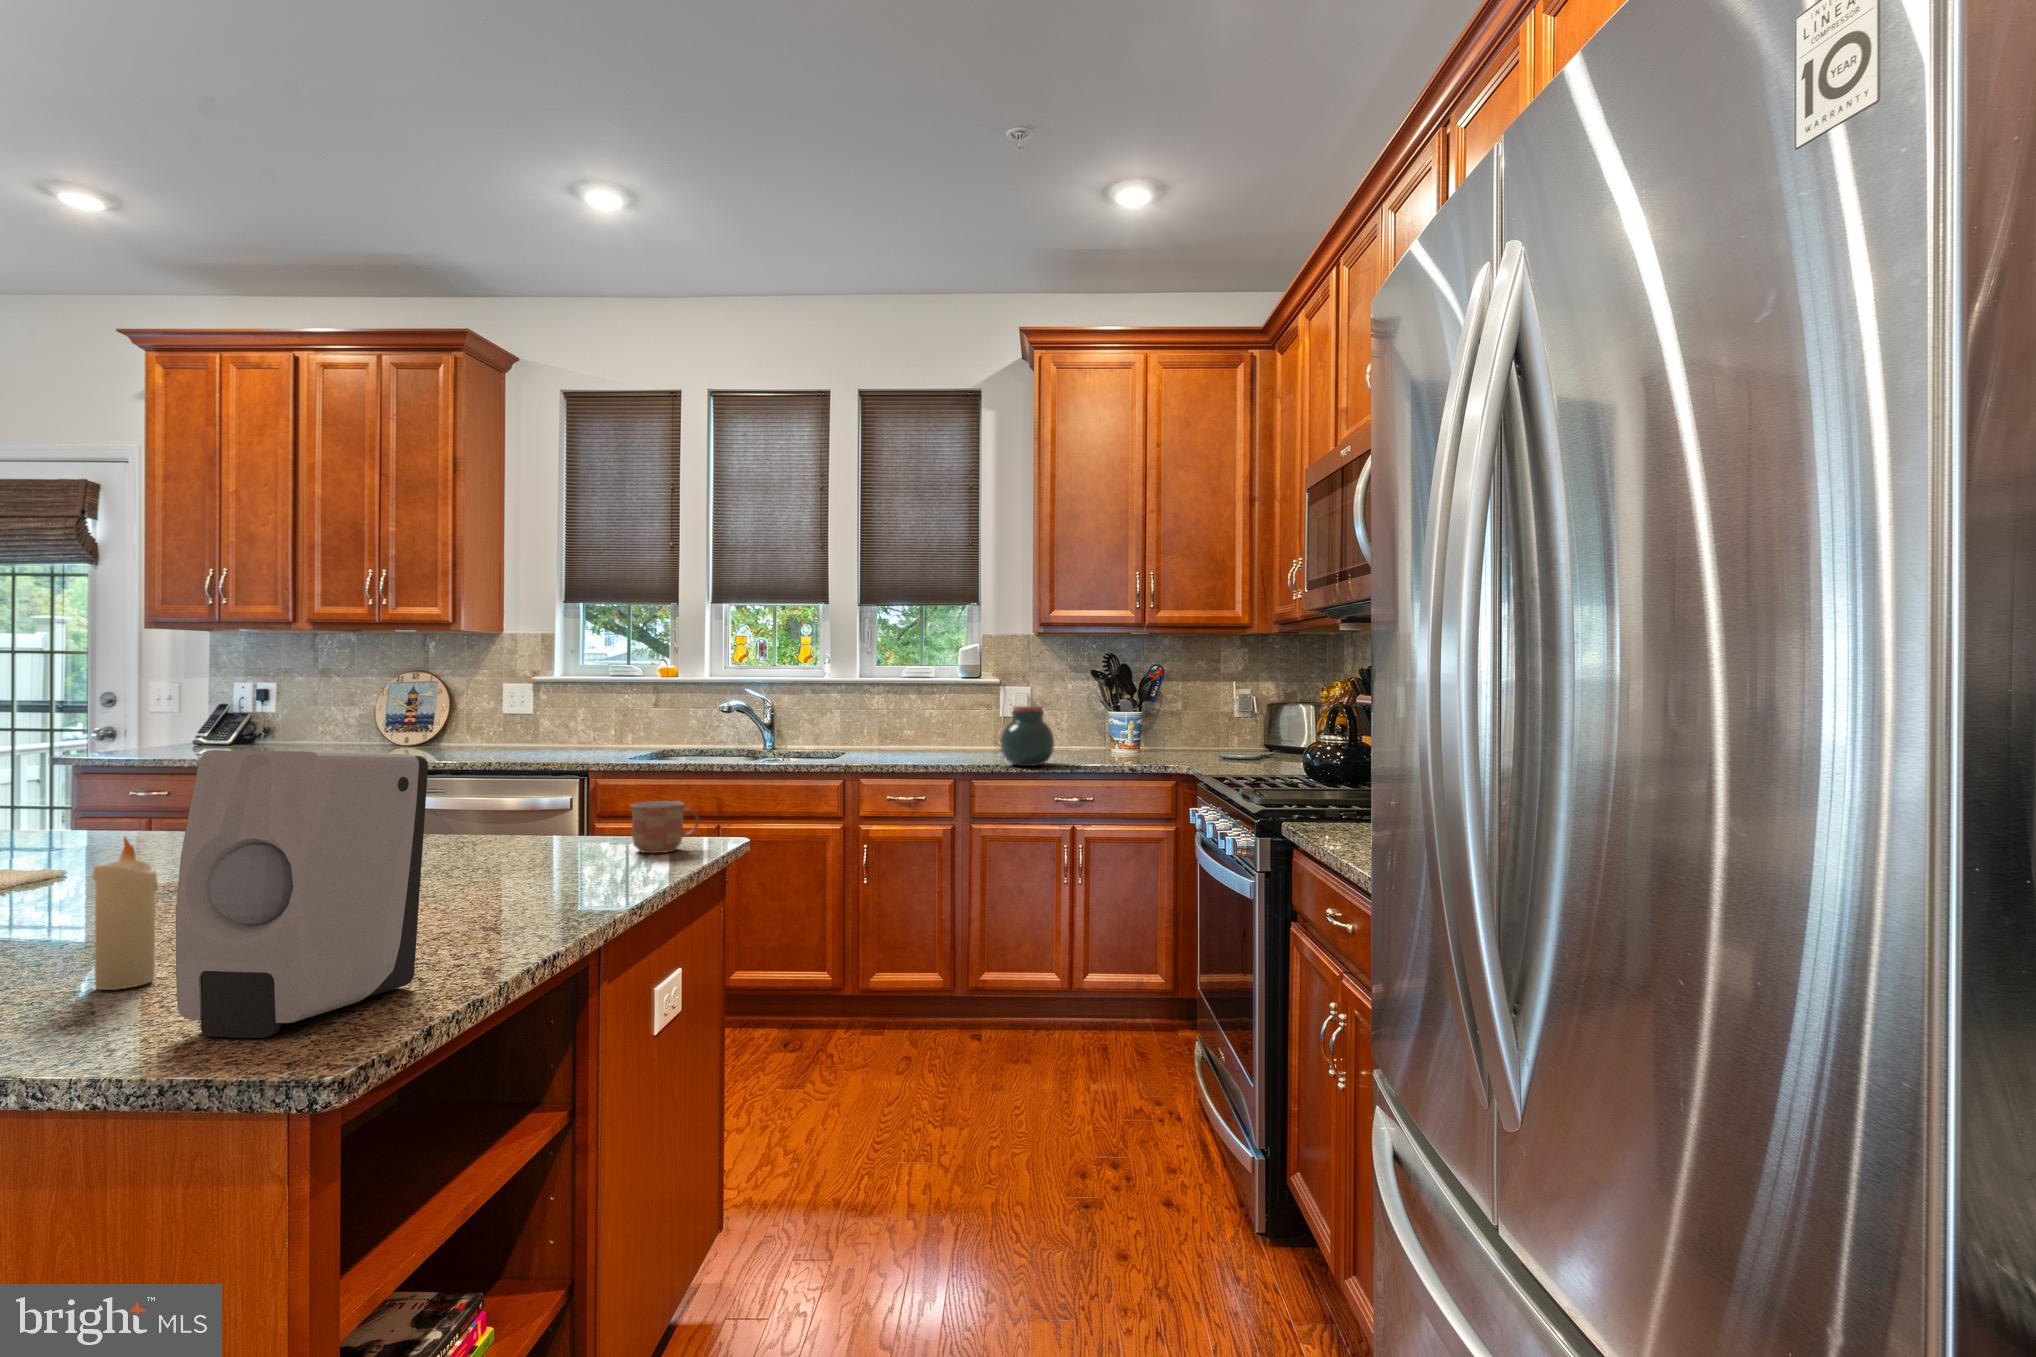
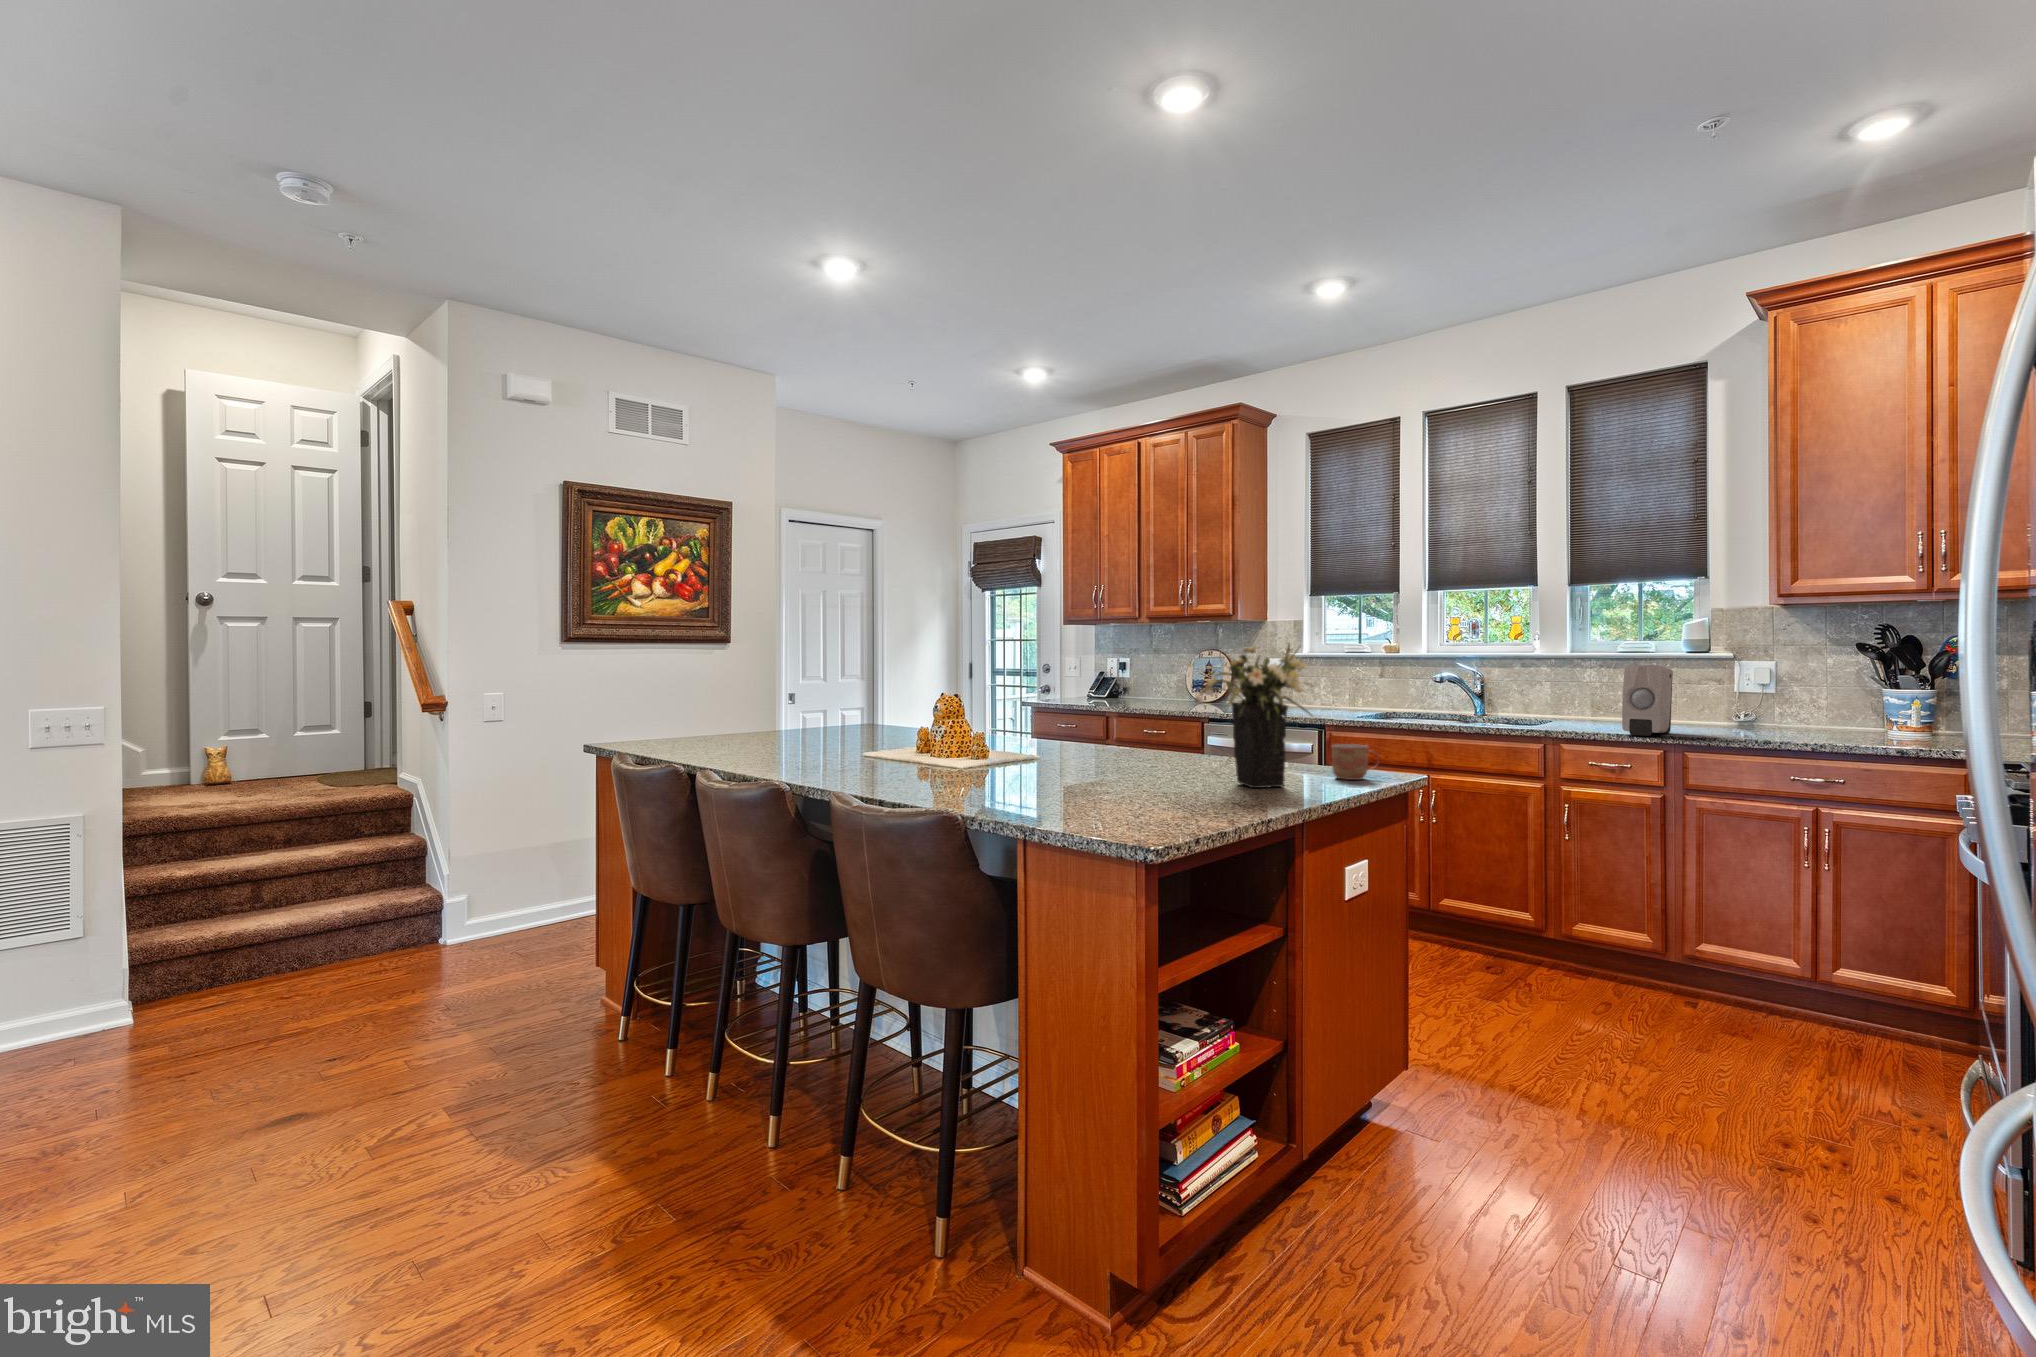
flower arrangement: none [407,653,621,886] -> present [1194,644,1313,788]
jar: present [1001,706,1054,766] -> none [1720,681,1788,741]
soap dispenser: present [176,750,428,1038] -> present [1622,665,1673,736]
candle: present [92,837,158,990] -> none [1063,737,1087,808]

